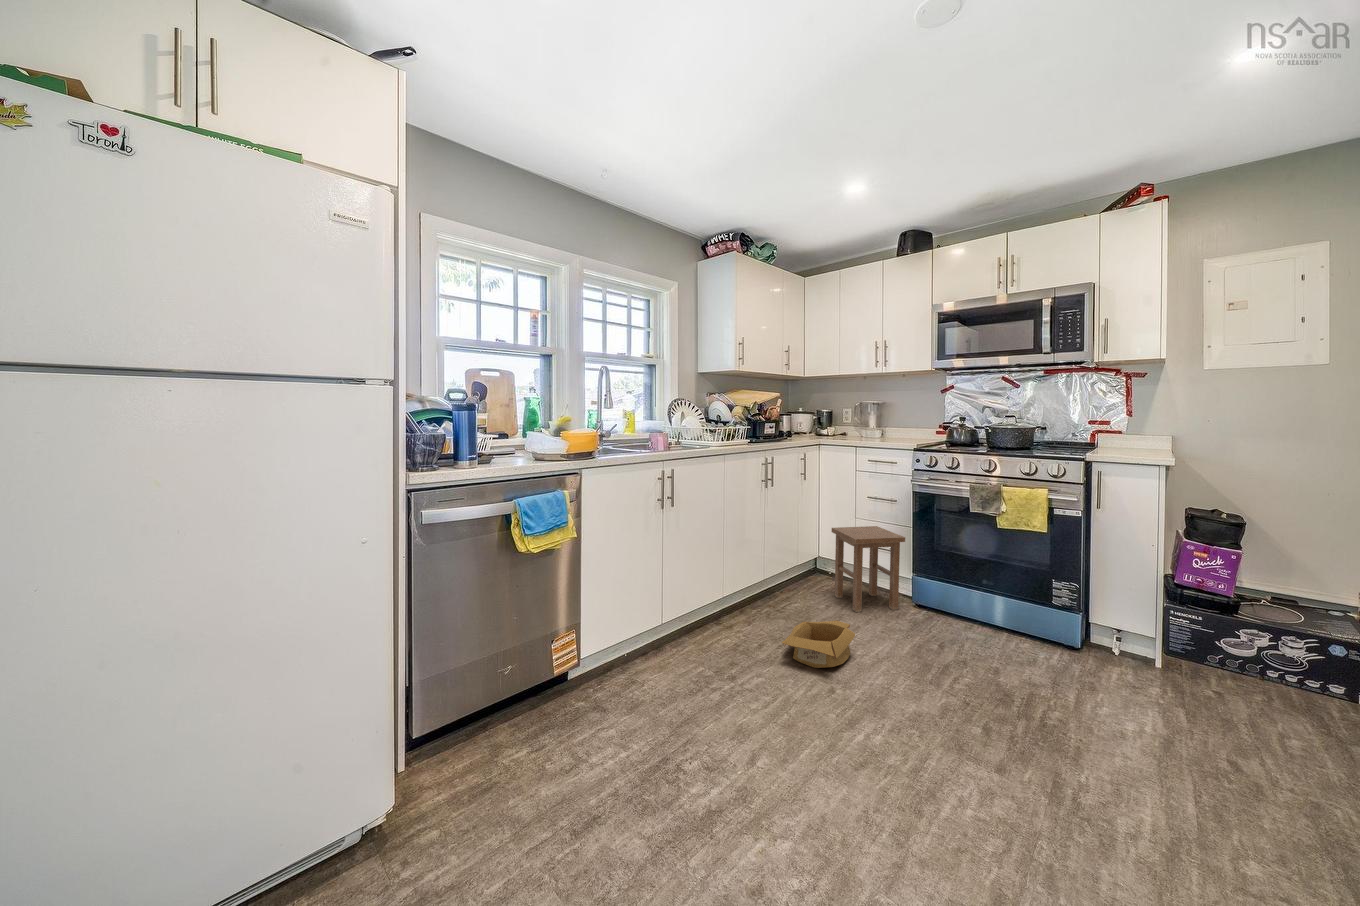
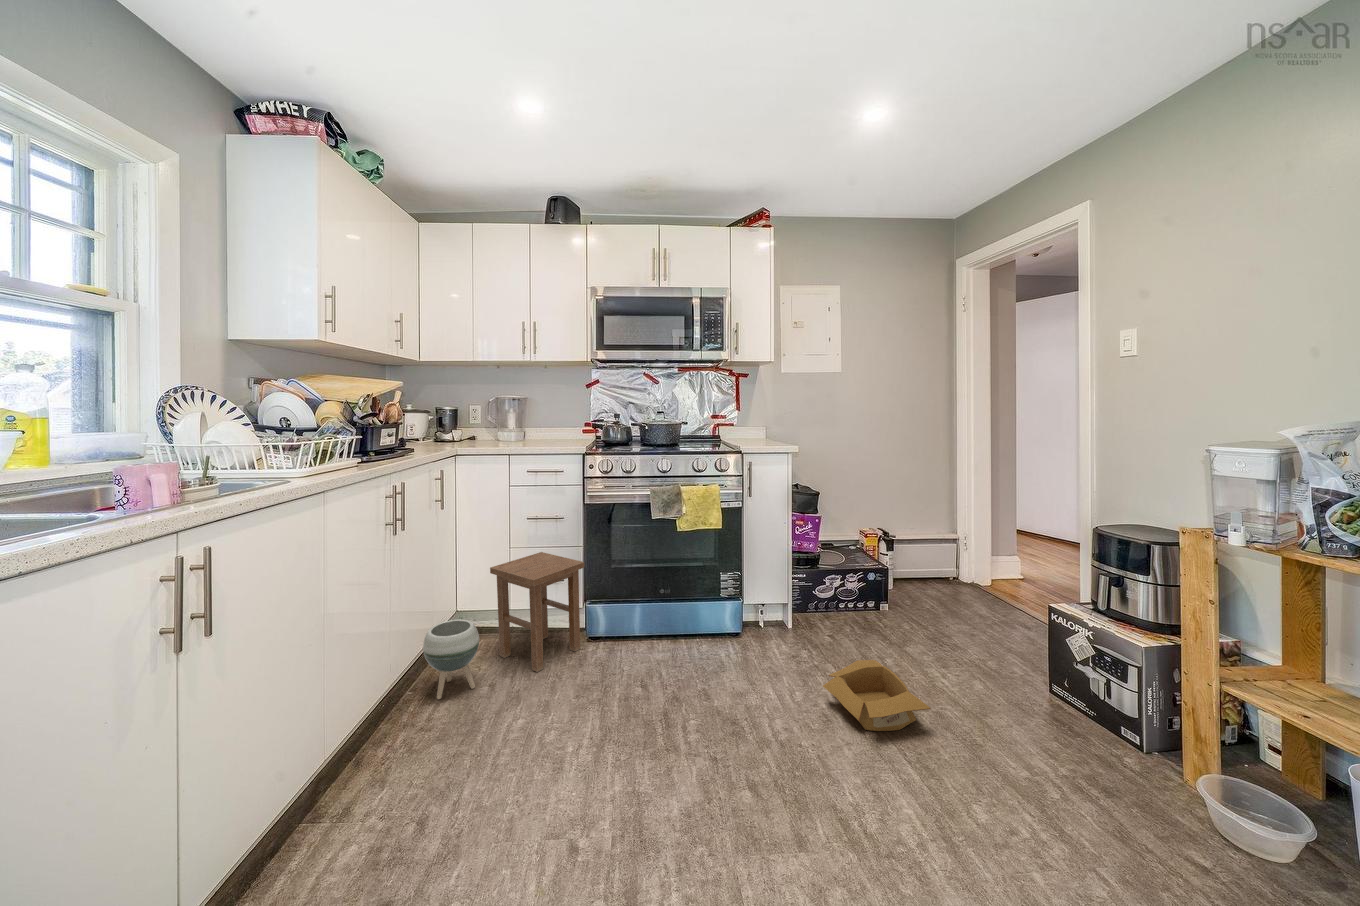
planter: none [779,556,815,607] -> present [423,620,479,699]
cardboard box: present [782,621,855,668] -> present [823,660,931,731]

